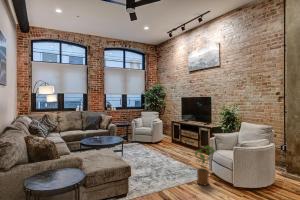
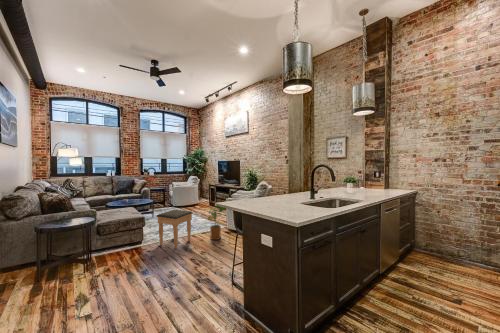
footstool: none [143,149,179,193] -> present [156,210,193,248]

